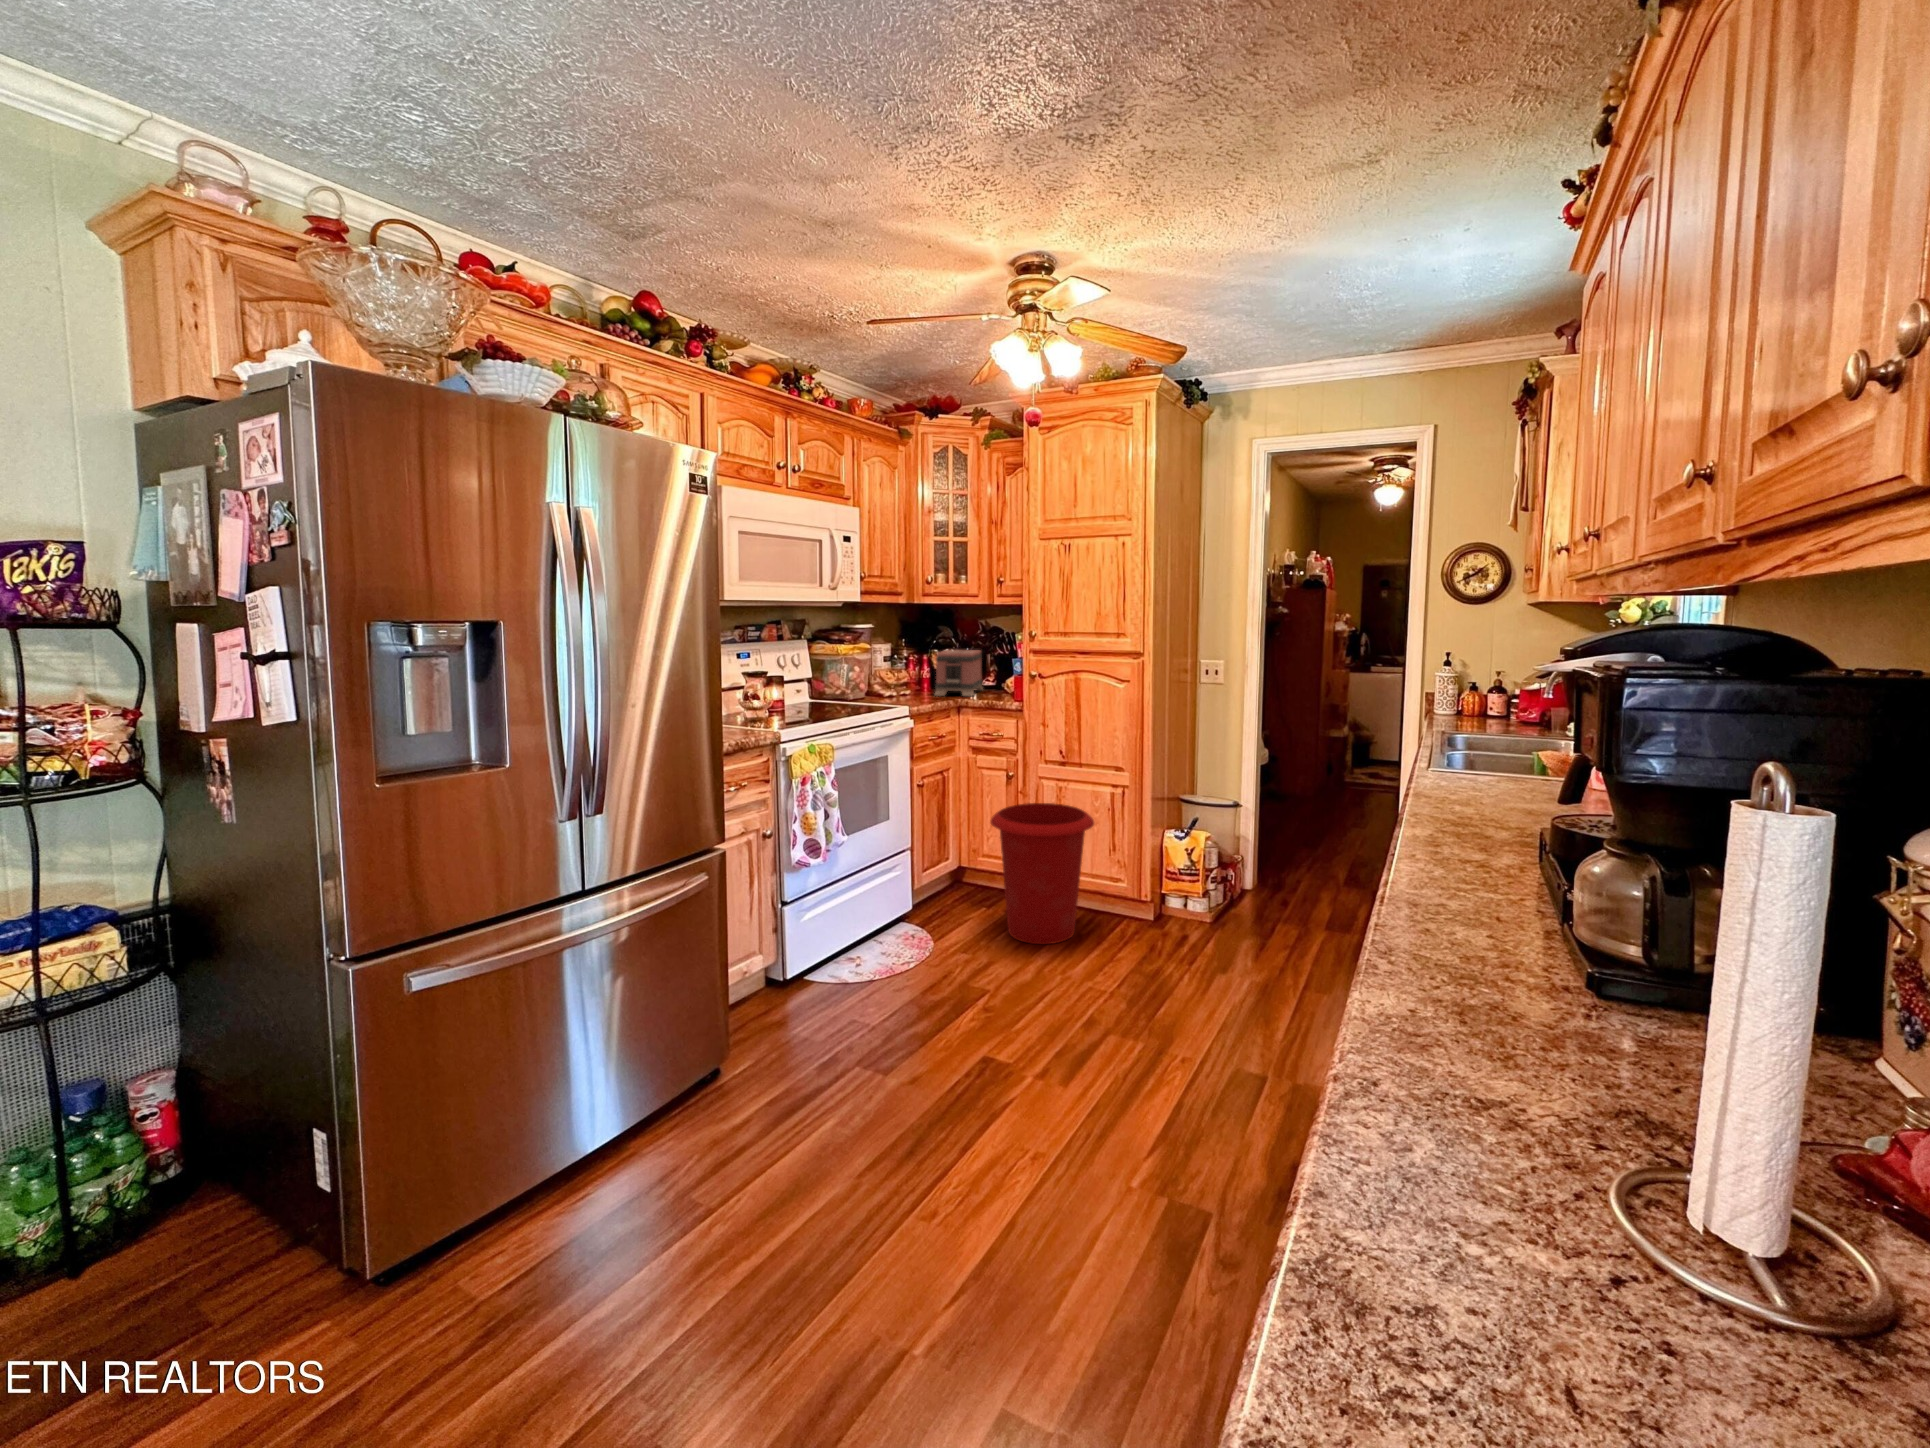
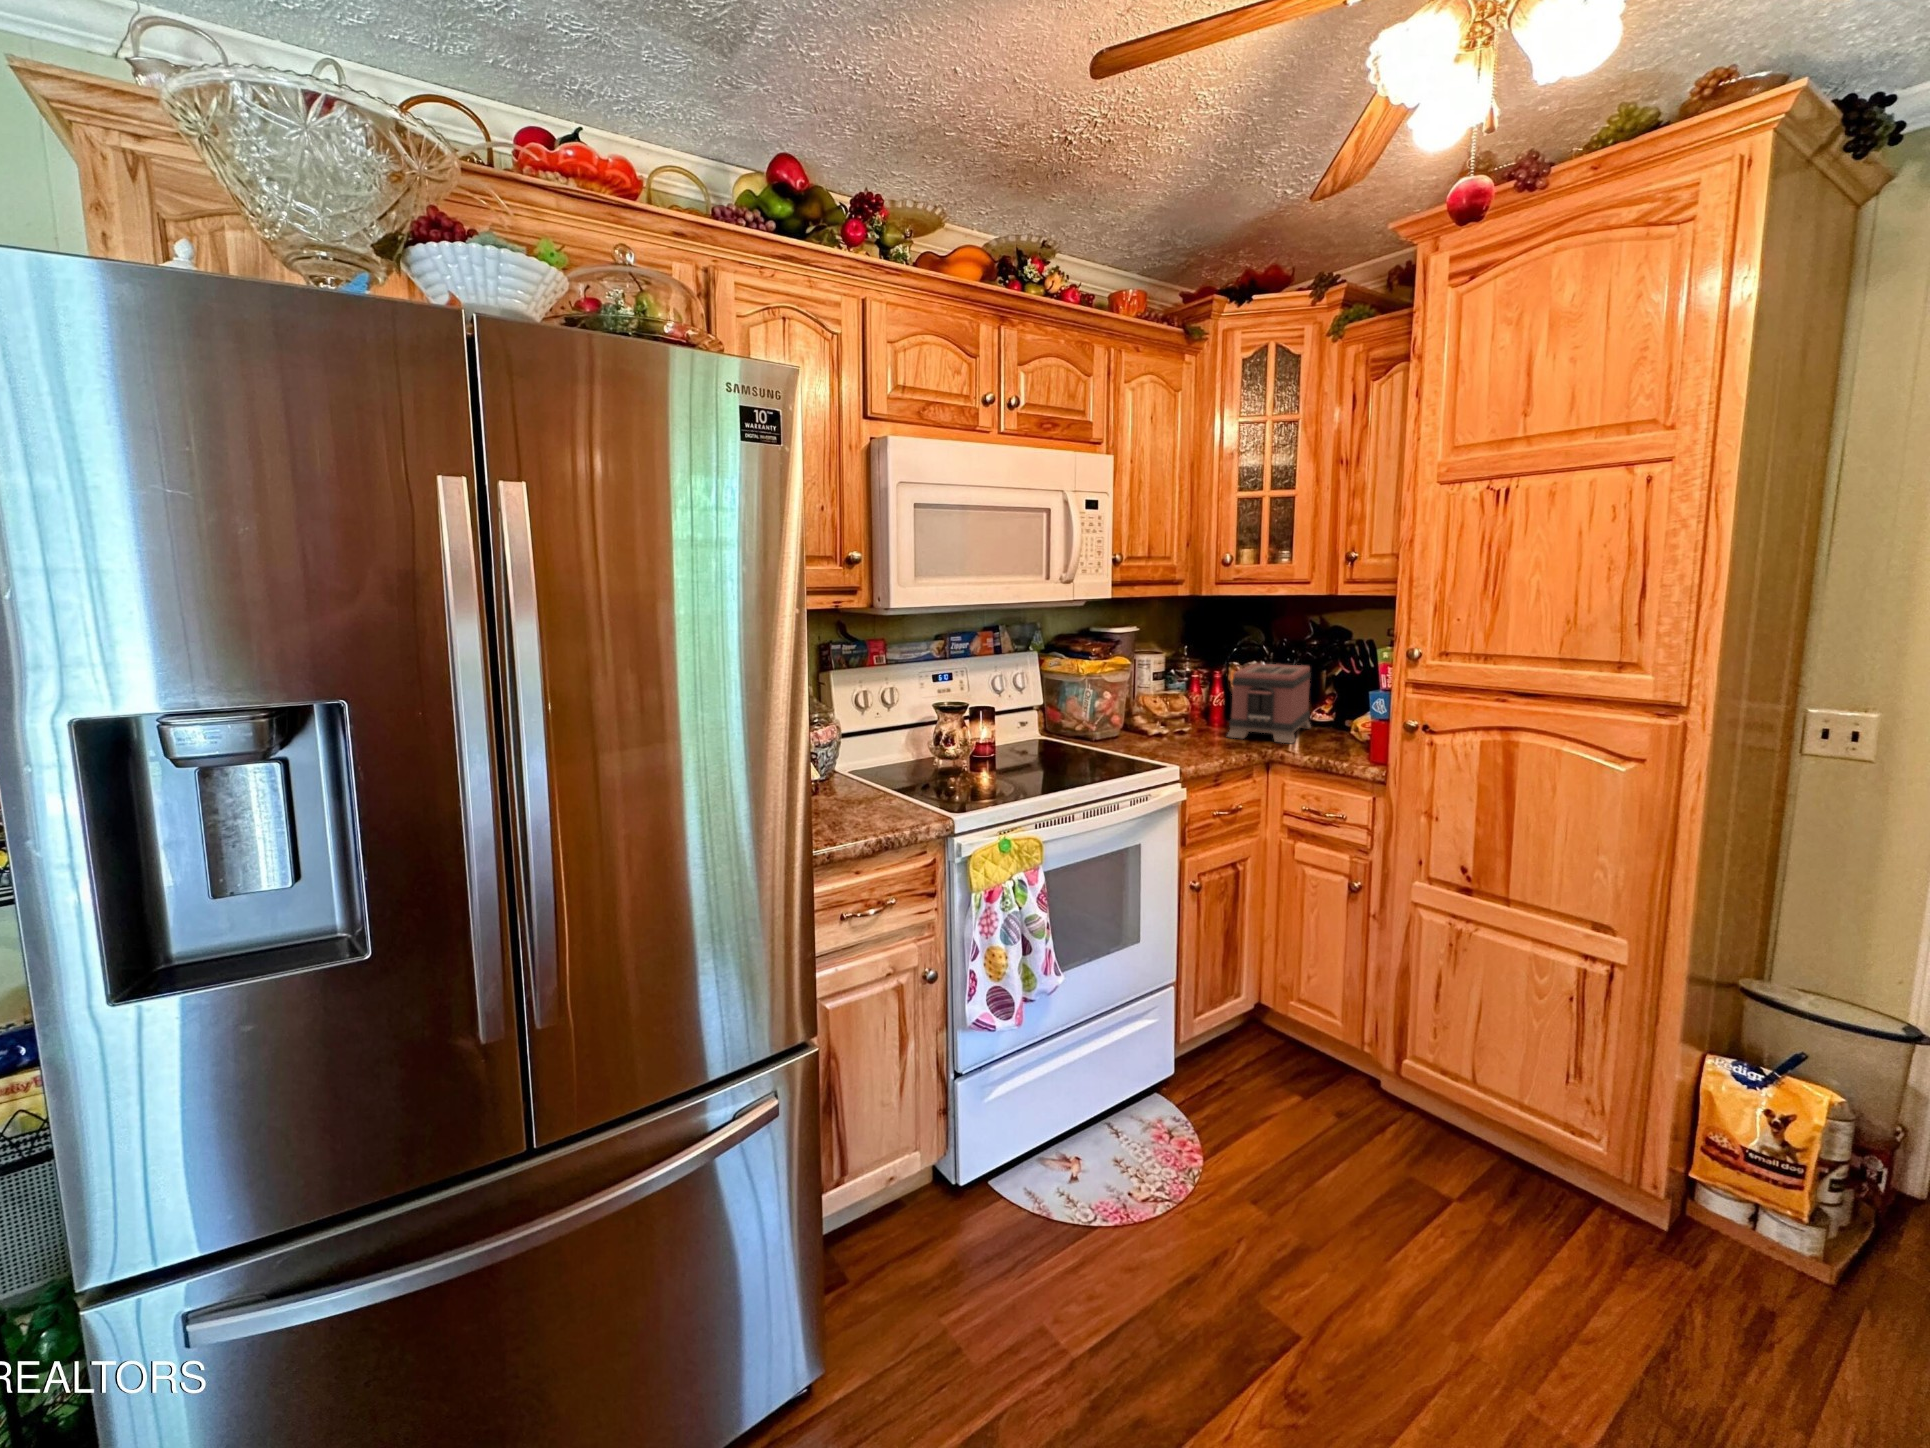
waste bin: present [991,803,1094,944] -> none [1316,951,1546,1239]

